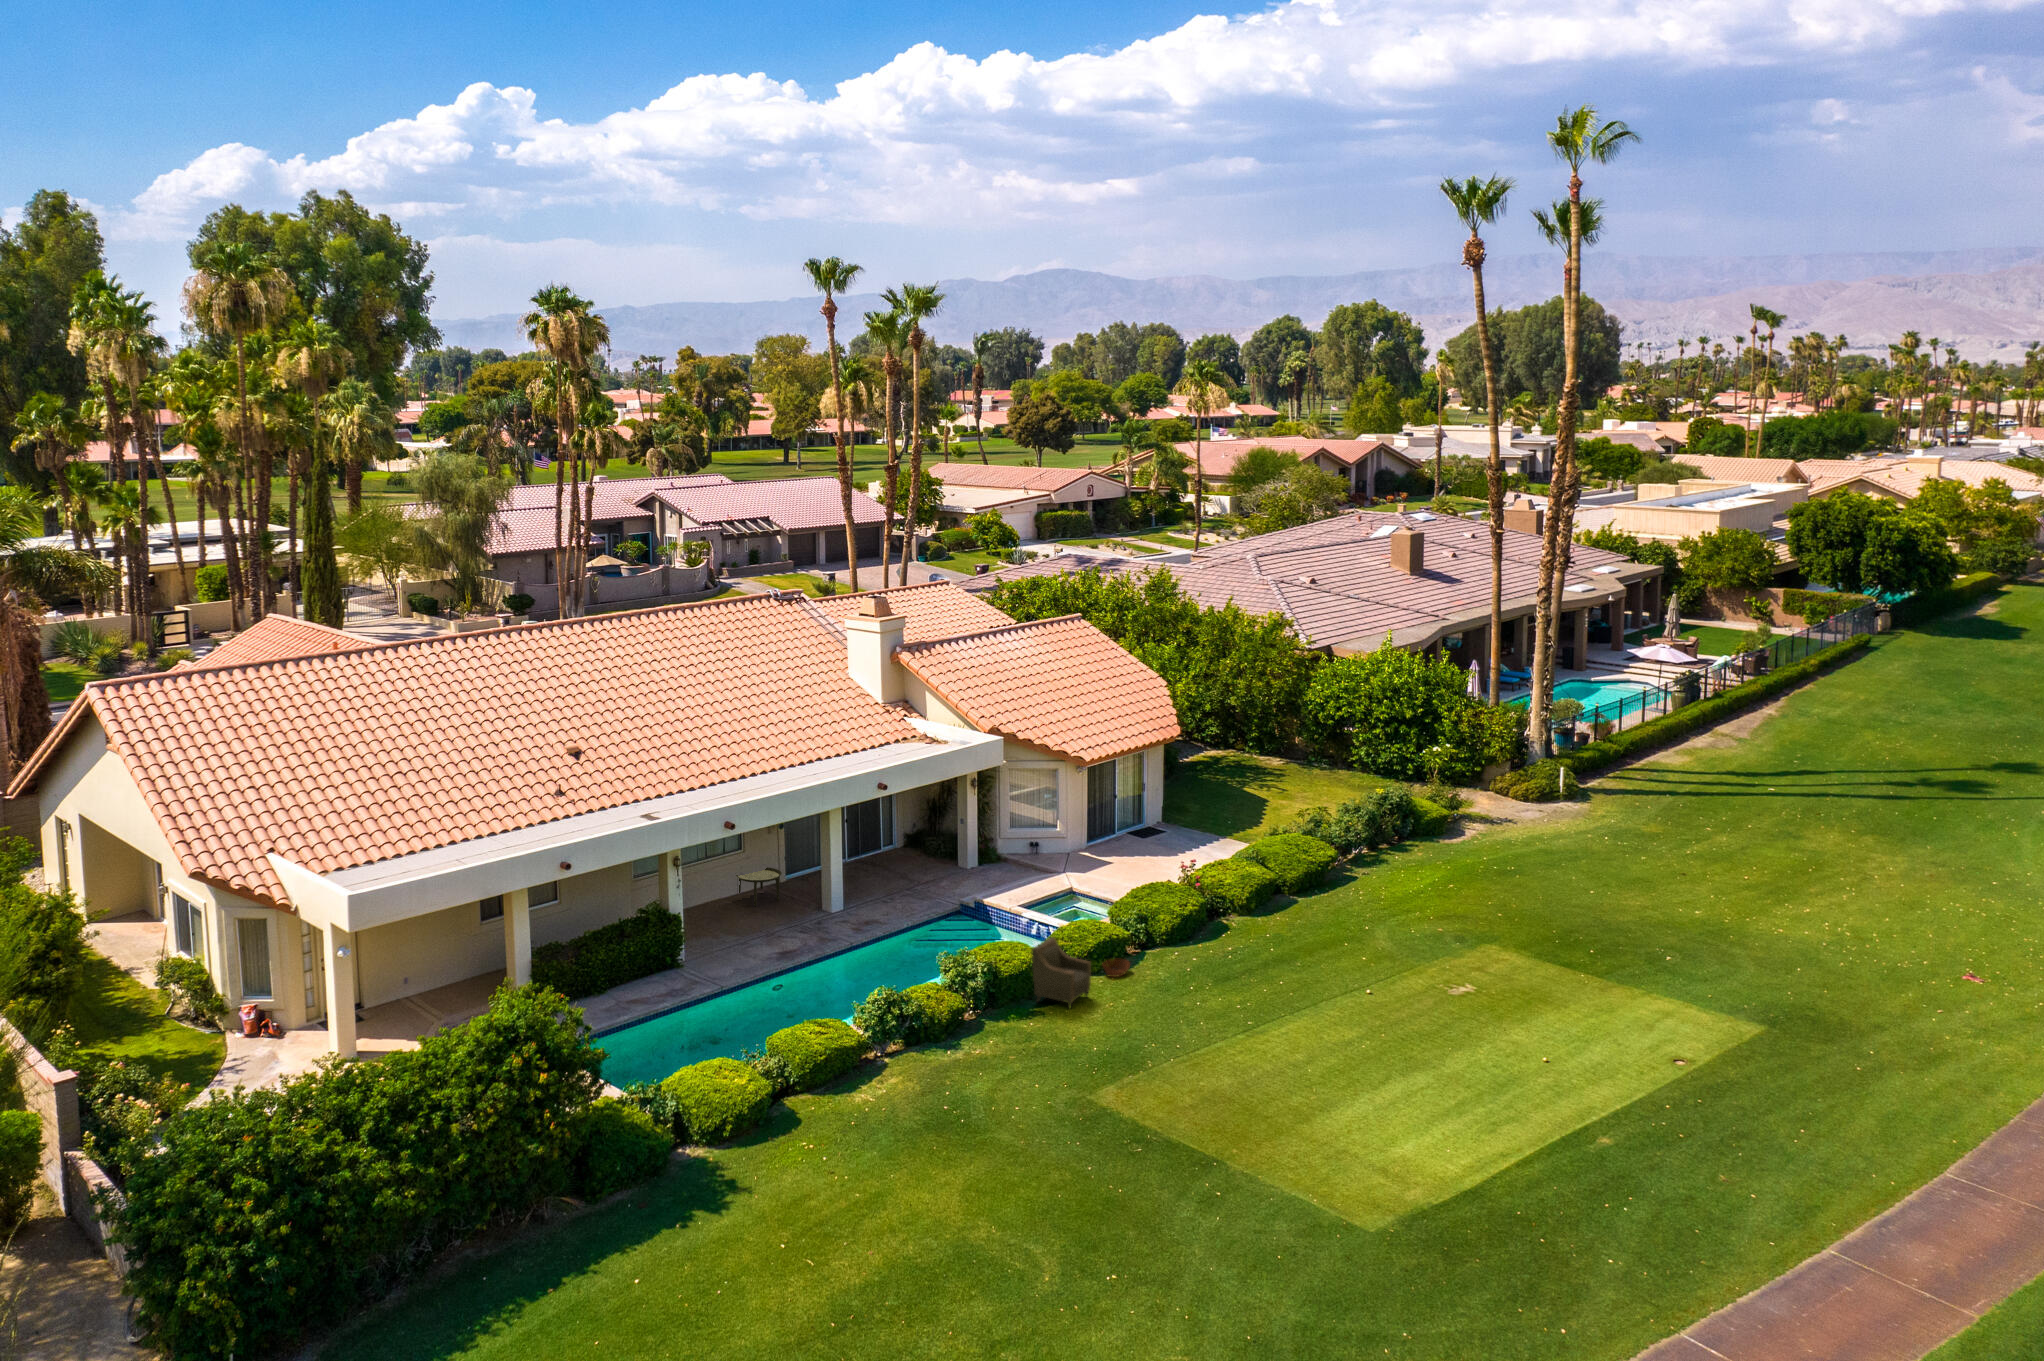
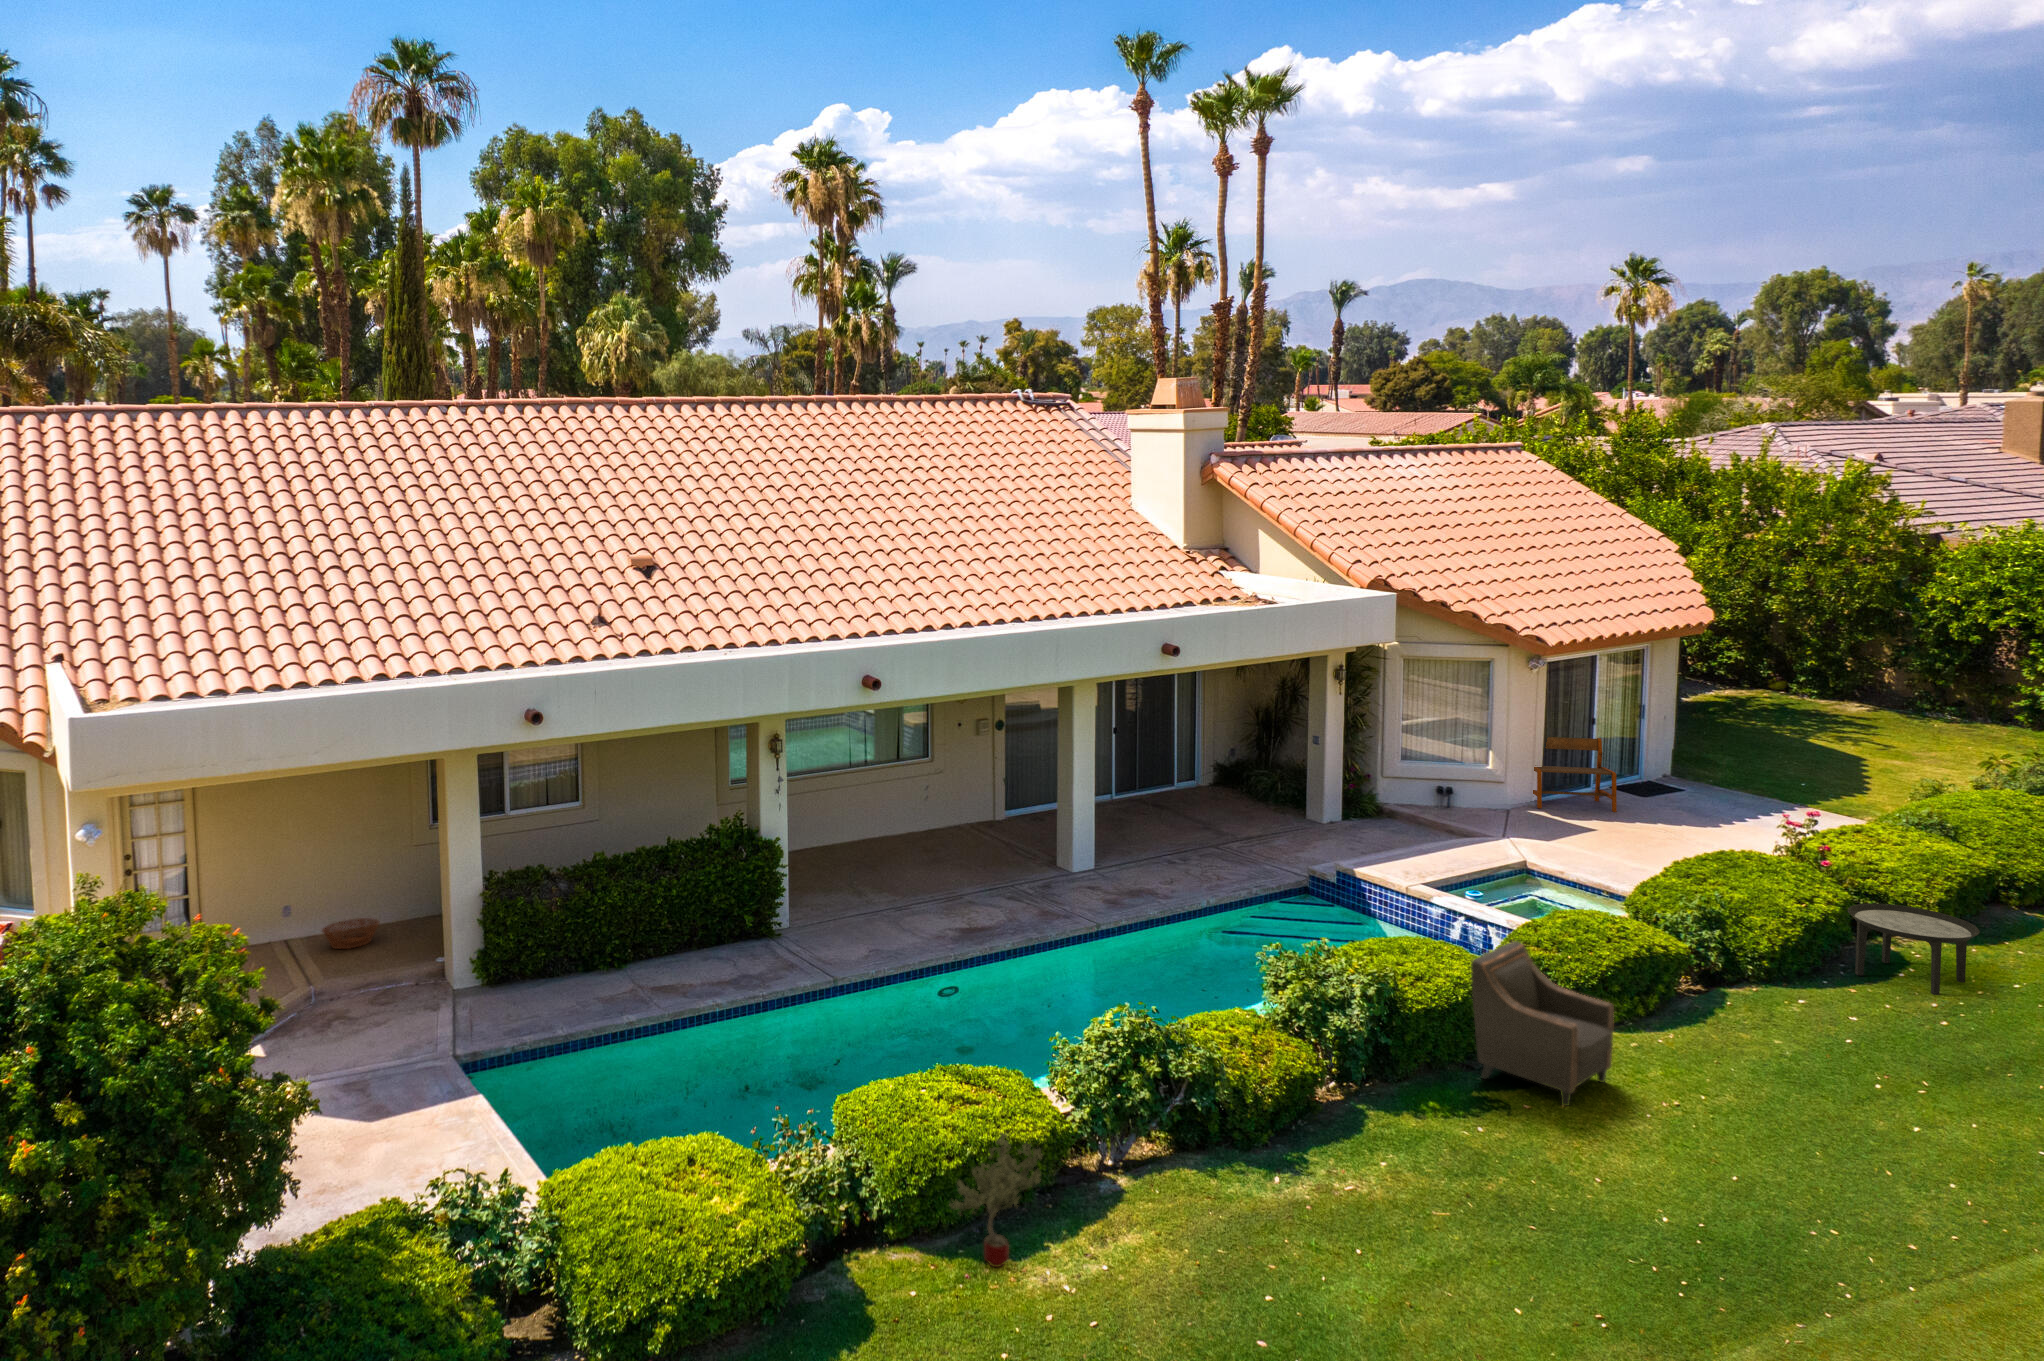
bench: none [1079,809,1125,854] -> present [1533,737,1617,812]
round table: present [736,867,782,906] -> present [1848,904,1980,995]
basket: present [1102,959,1130,977] -> present [322,918,380,949]
potted tree: none [824,1040,860,1096] -> present [950,1133,1042,1267]

